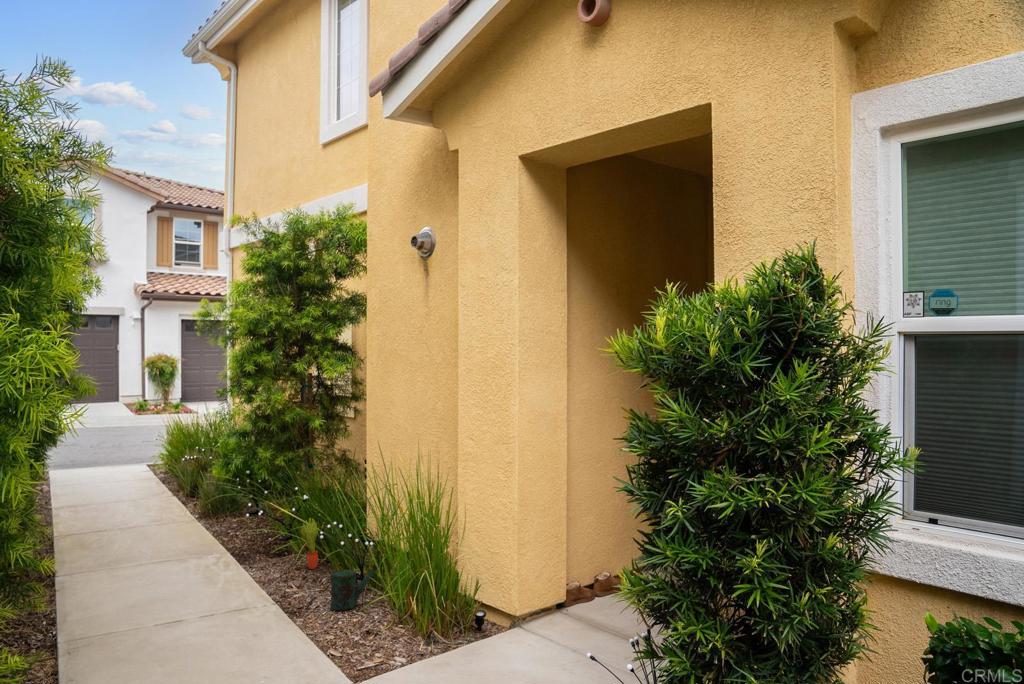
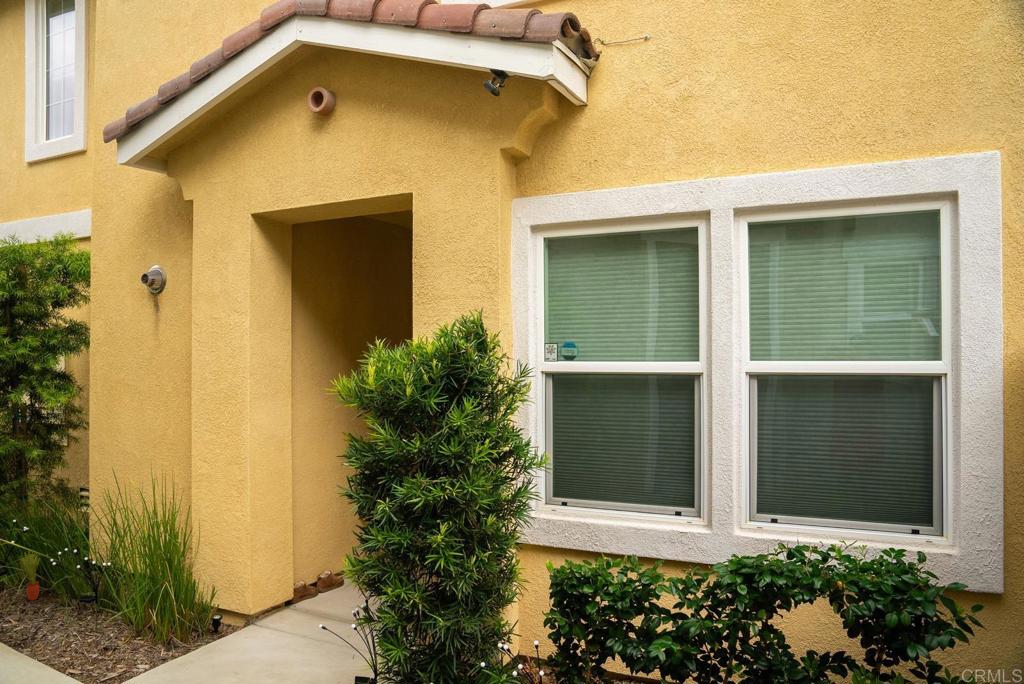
watering can: present [322,565,377,610] -> none [50,586,113,634]

